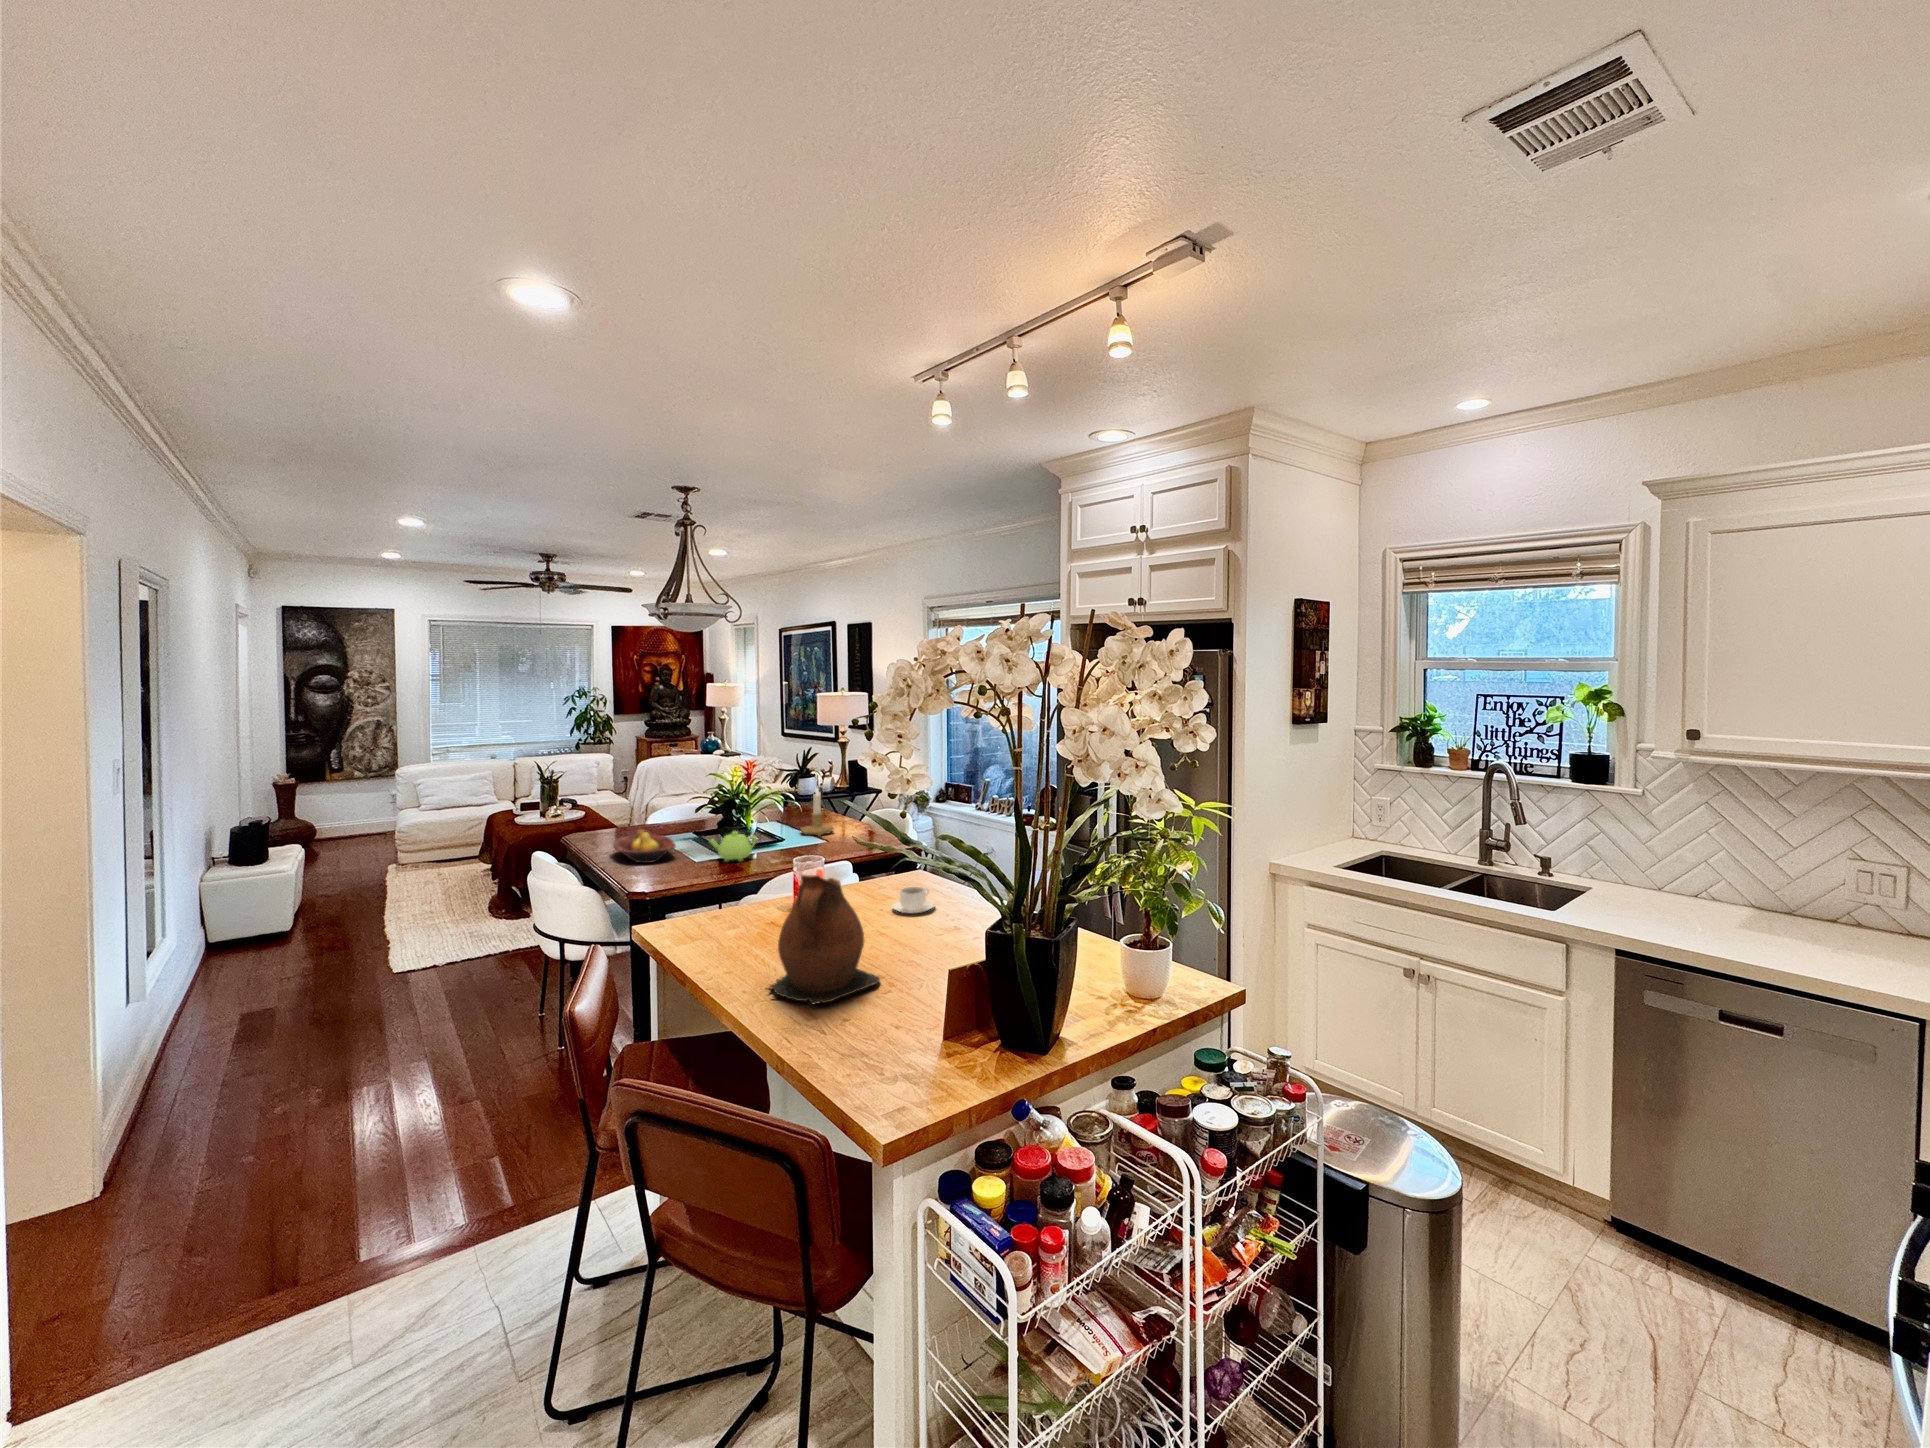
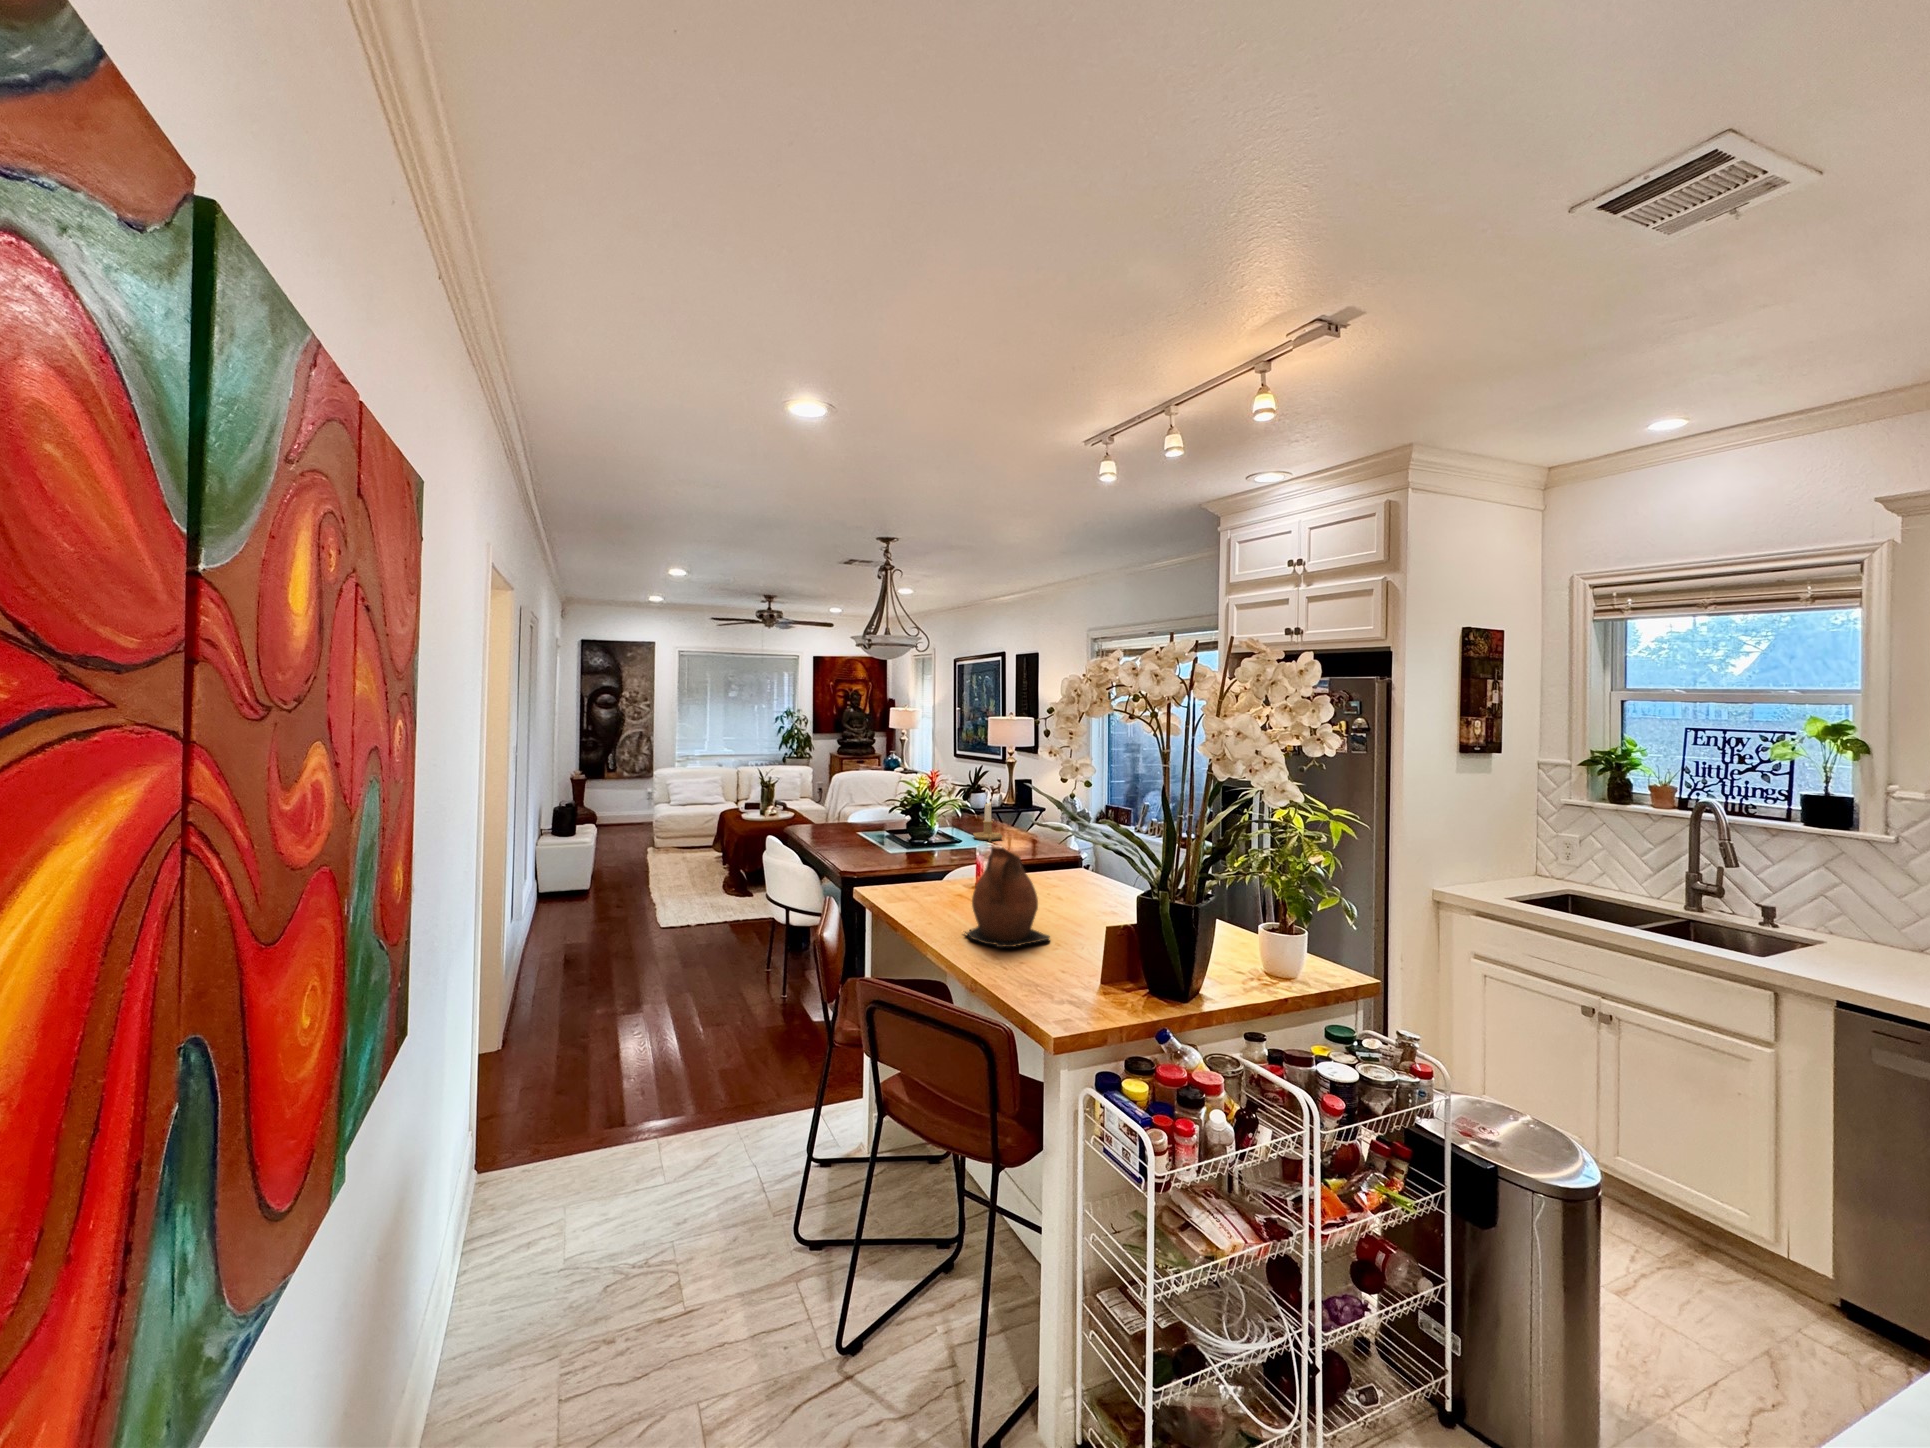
fruit bowl: present [613,830,676,863] -> none [826,824,875,851]
teapot: present [709,831,757,862] -> none [901,829,940,855]
coffee cup: present [891,887,935,913] -> none [1057,876,1095,897]

